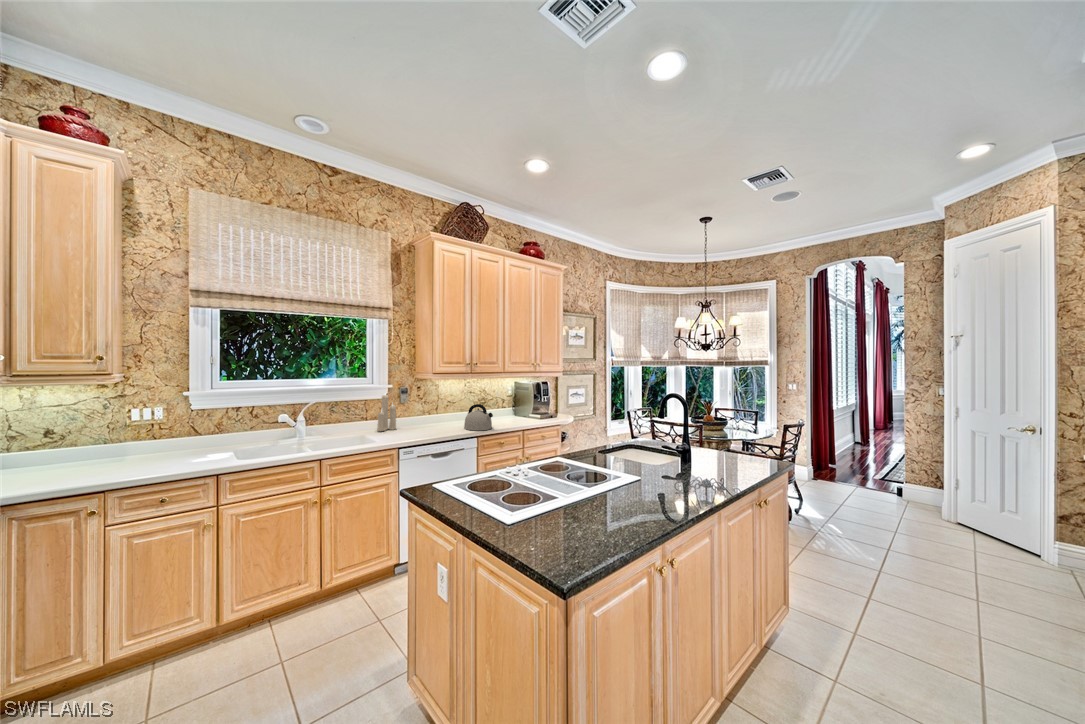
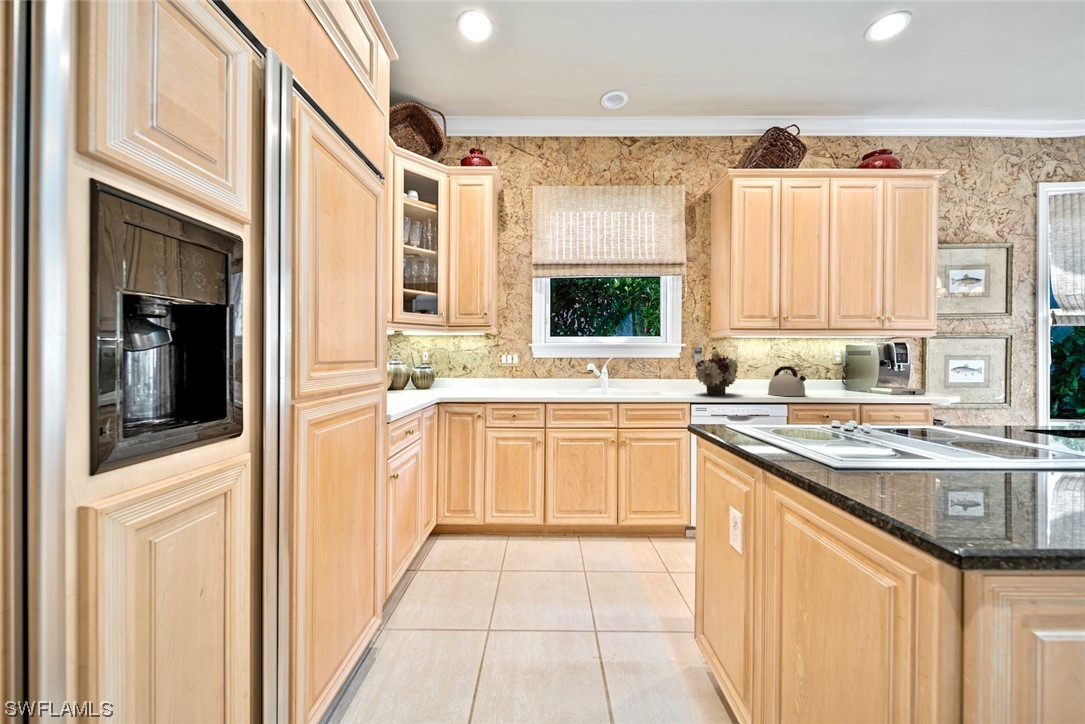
flower arrangement: none [403,394,442,438] -> present [695,350,738,396]
candle: present [377,395,396,431] -> none [671,347,691,390]

